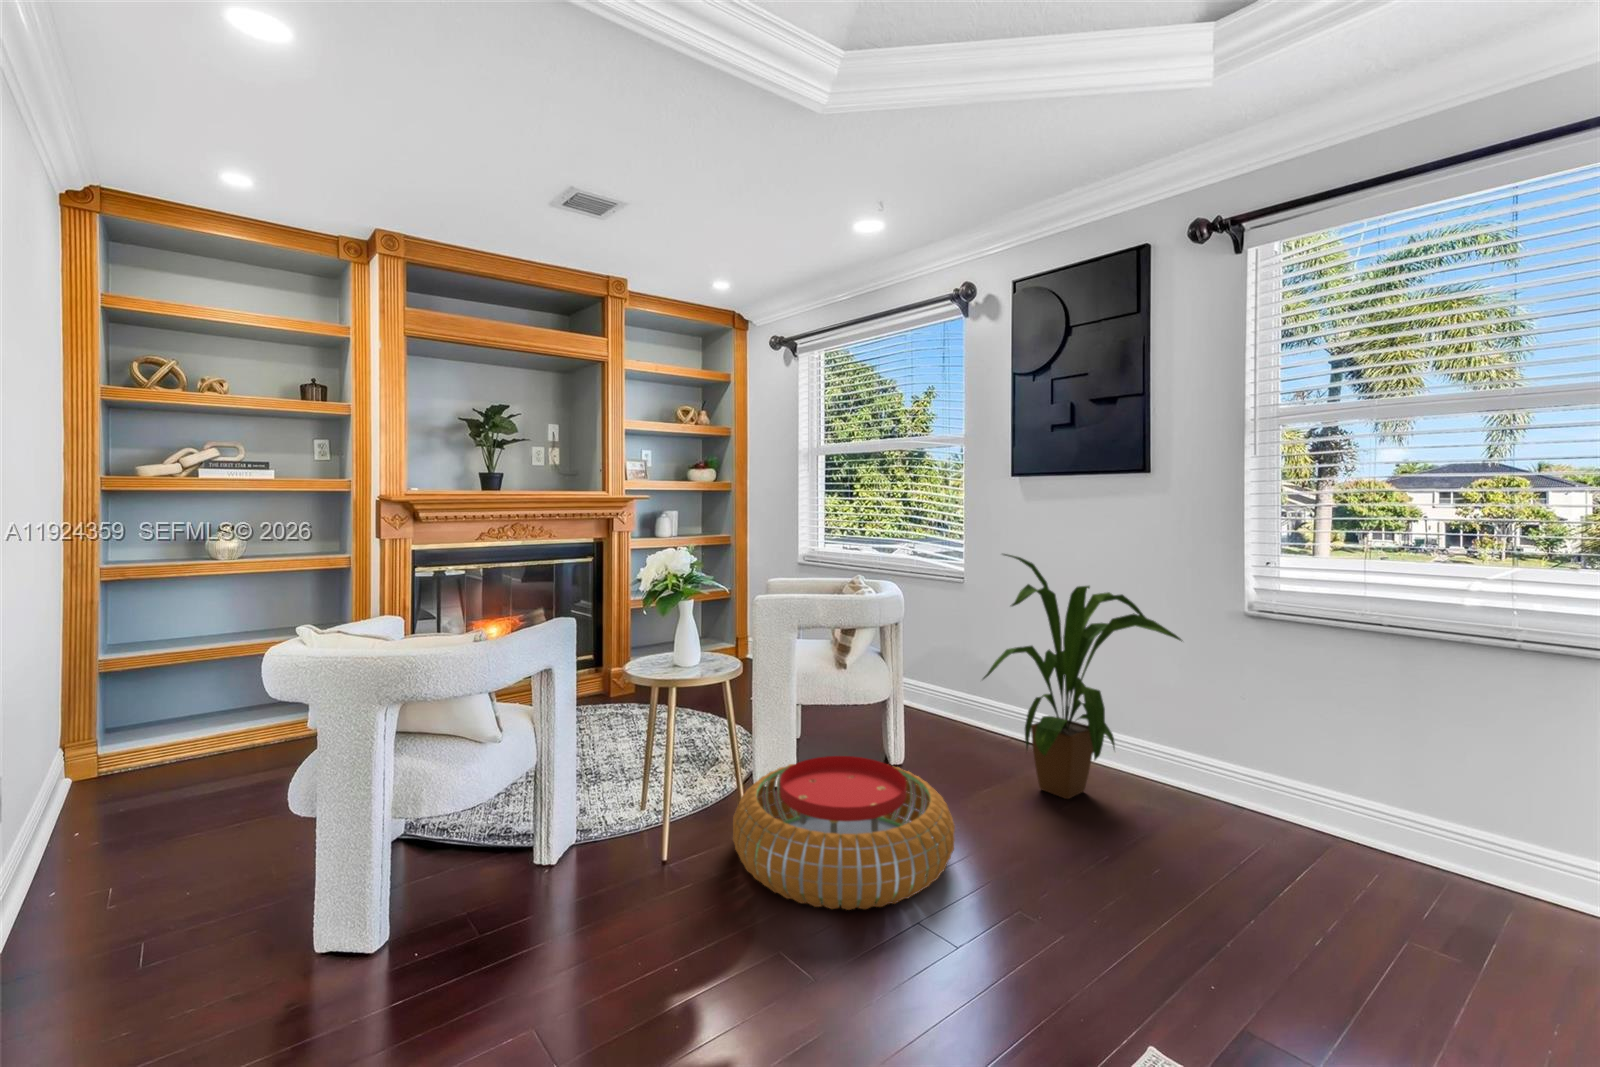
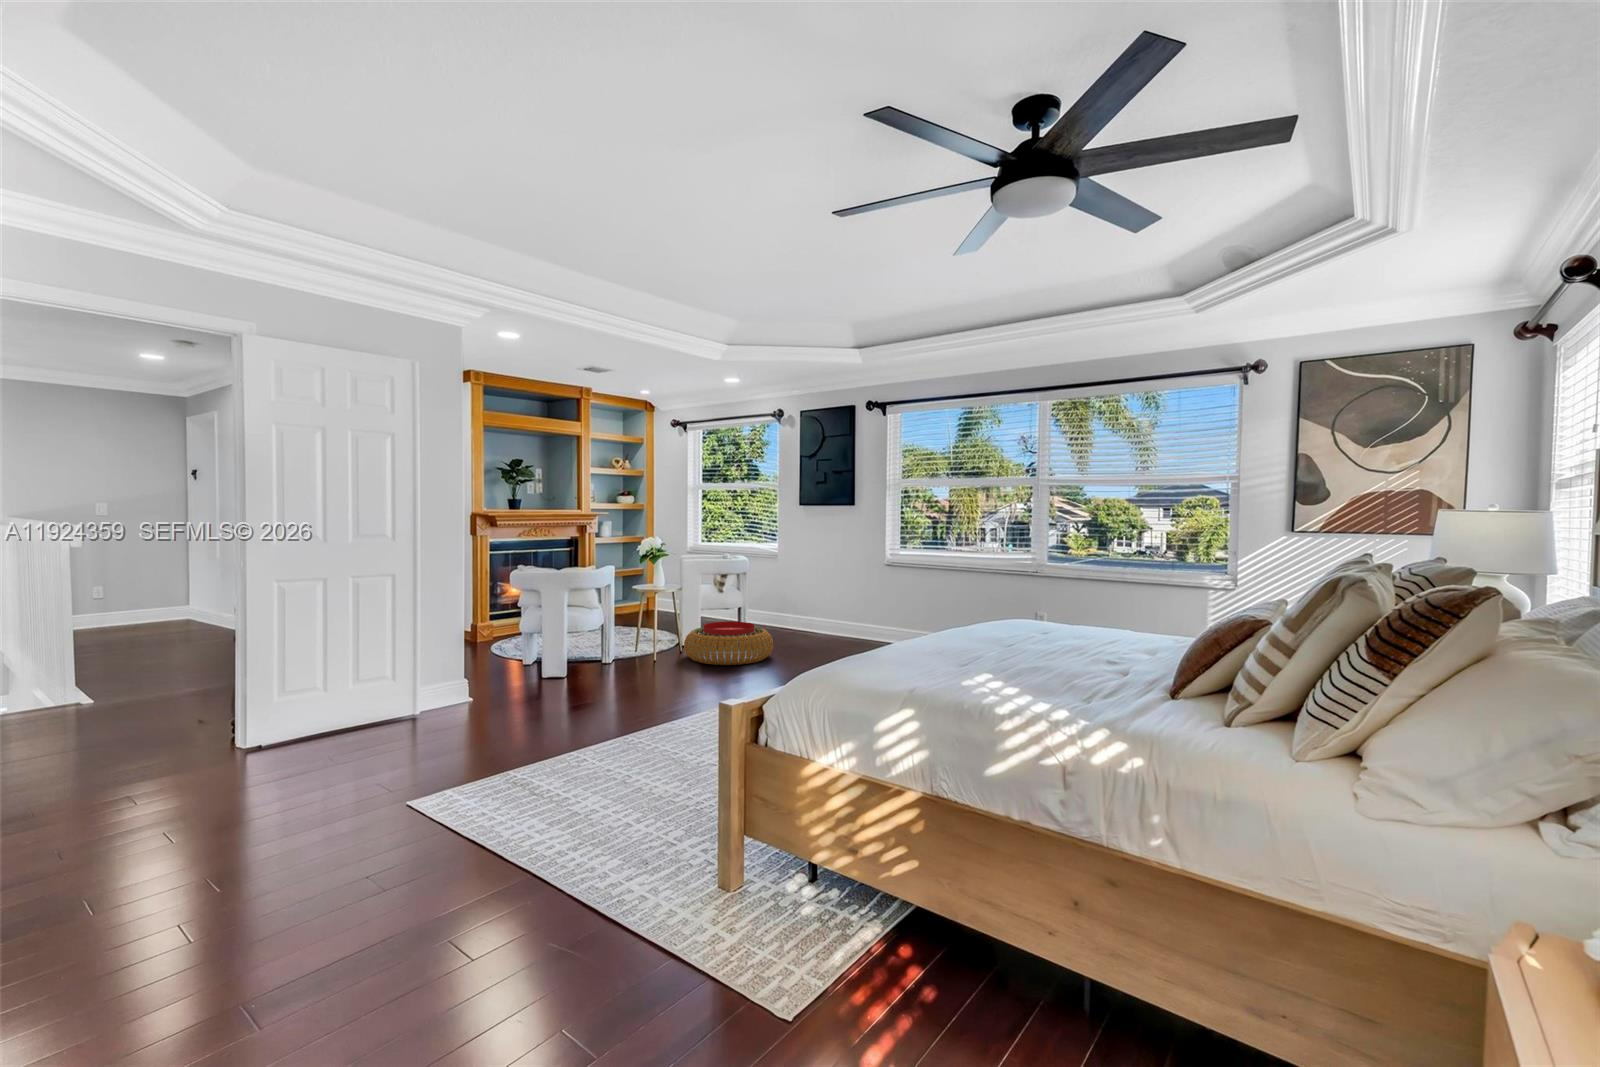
house plant: present [983,554,1181,799] -> none [784,538,865,643]

